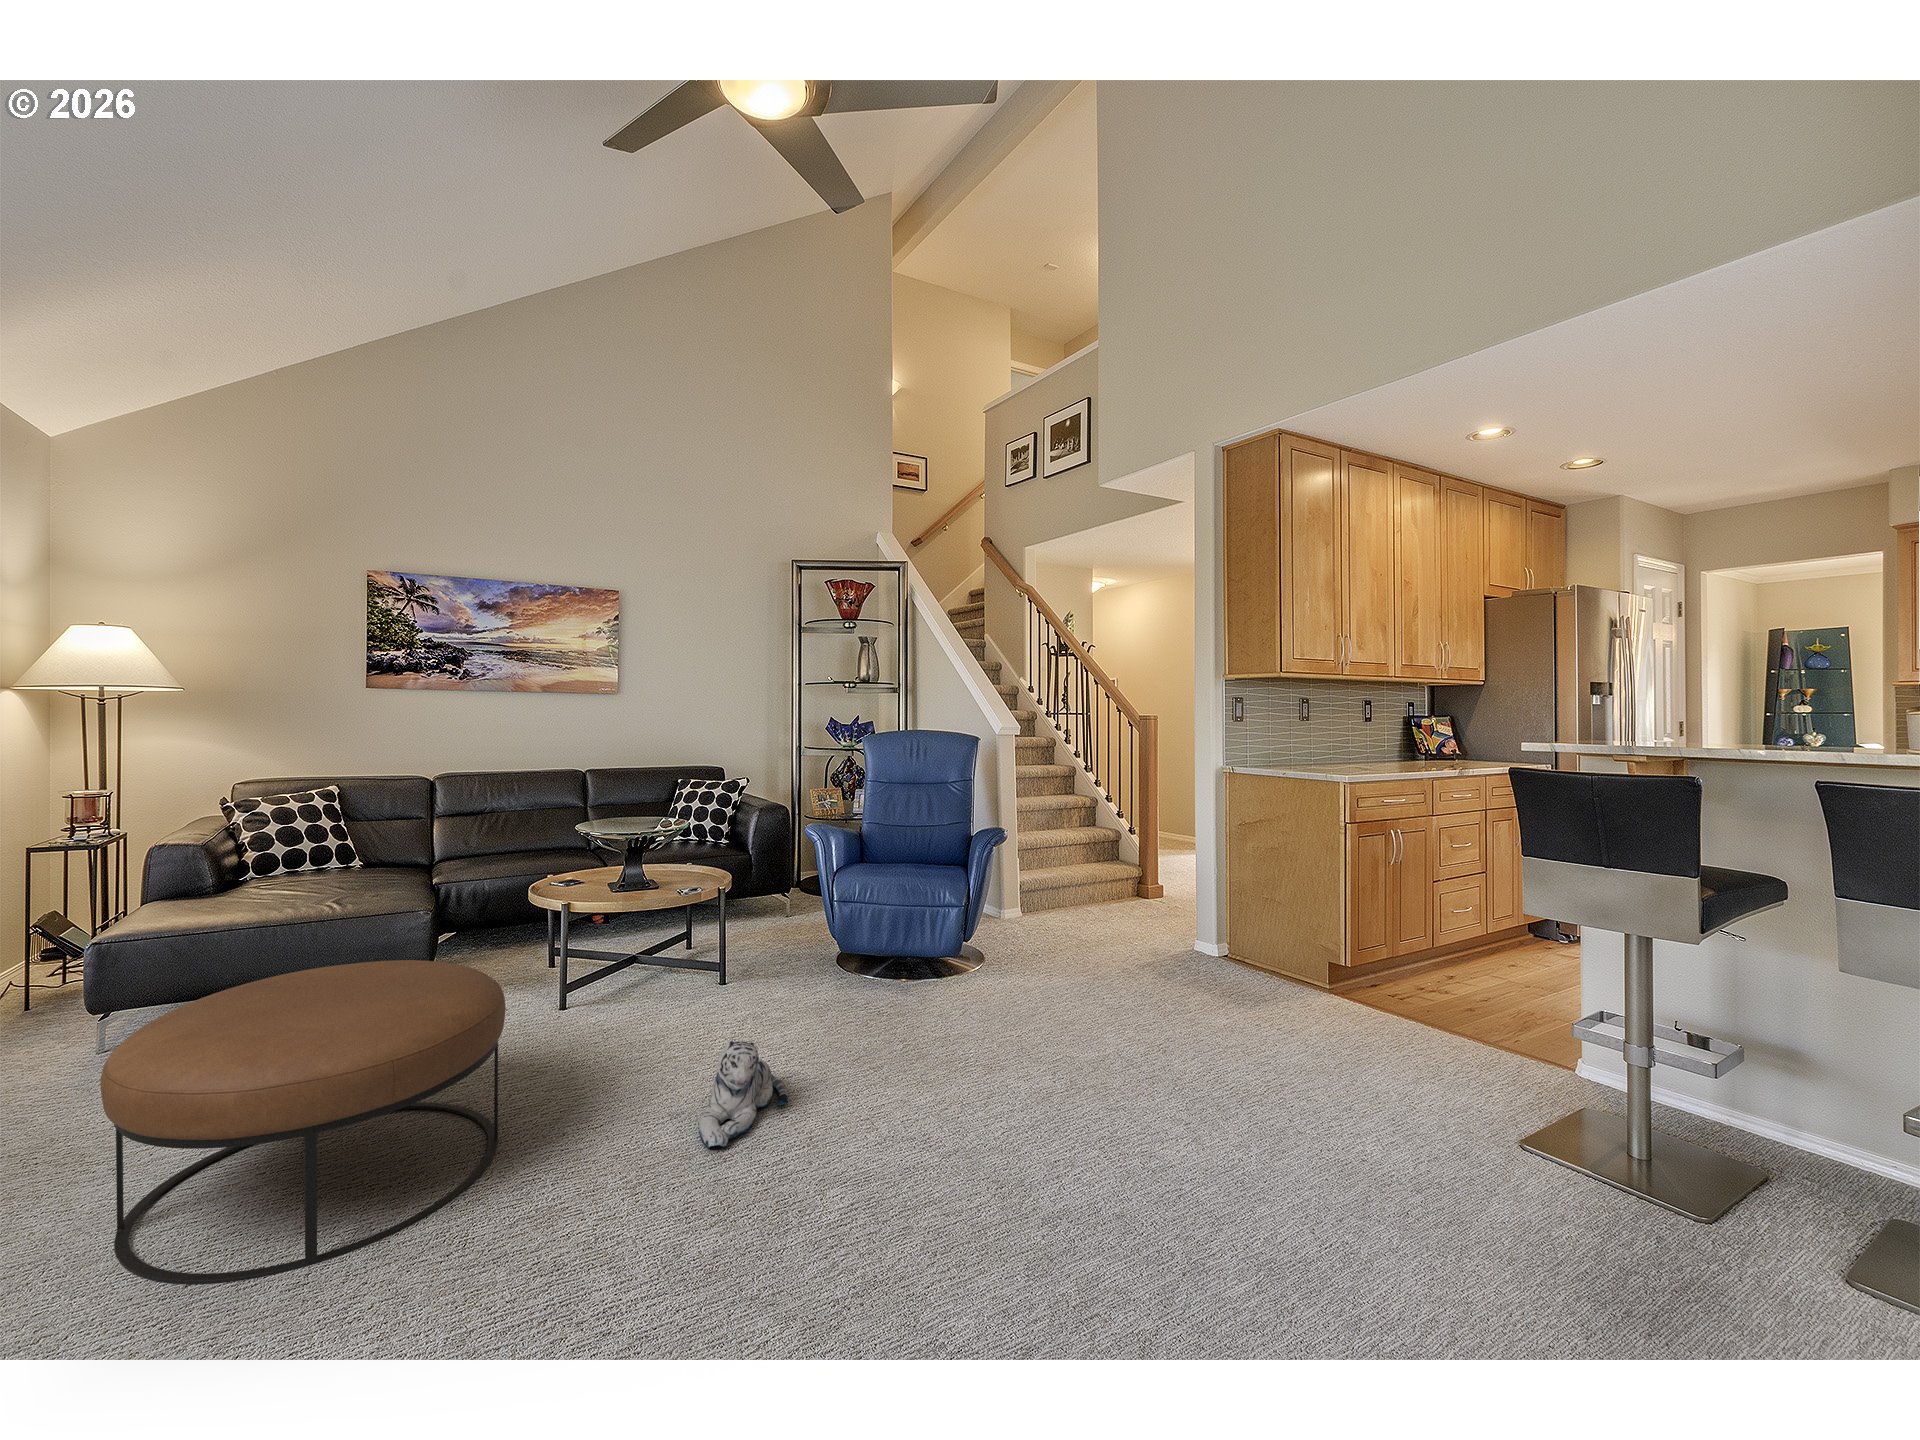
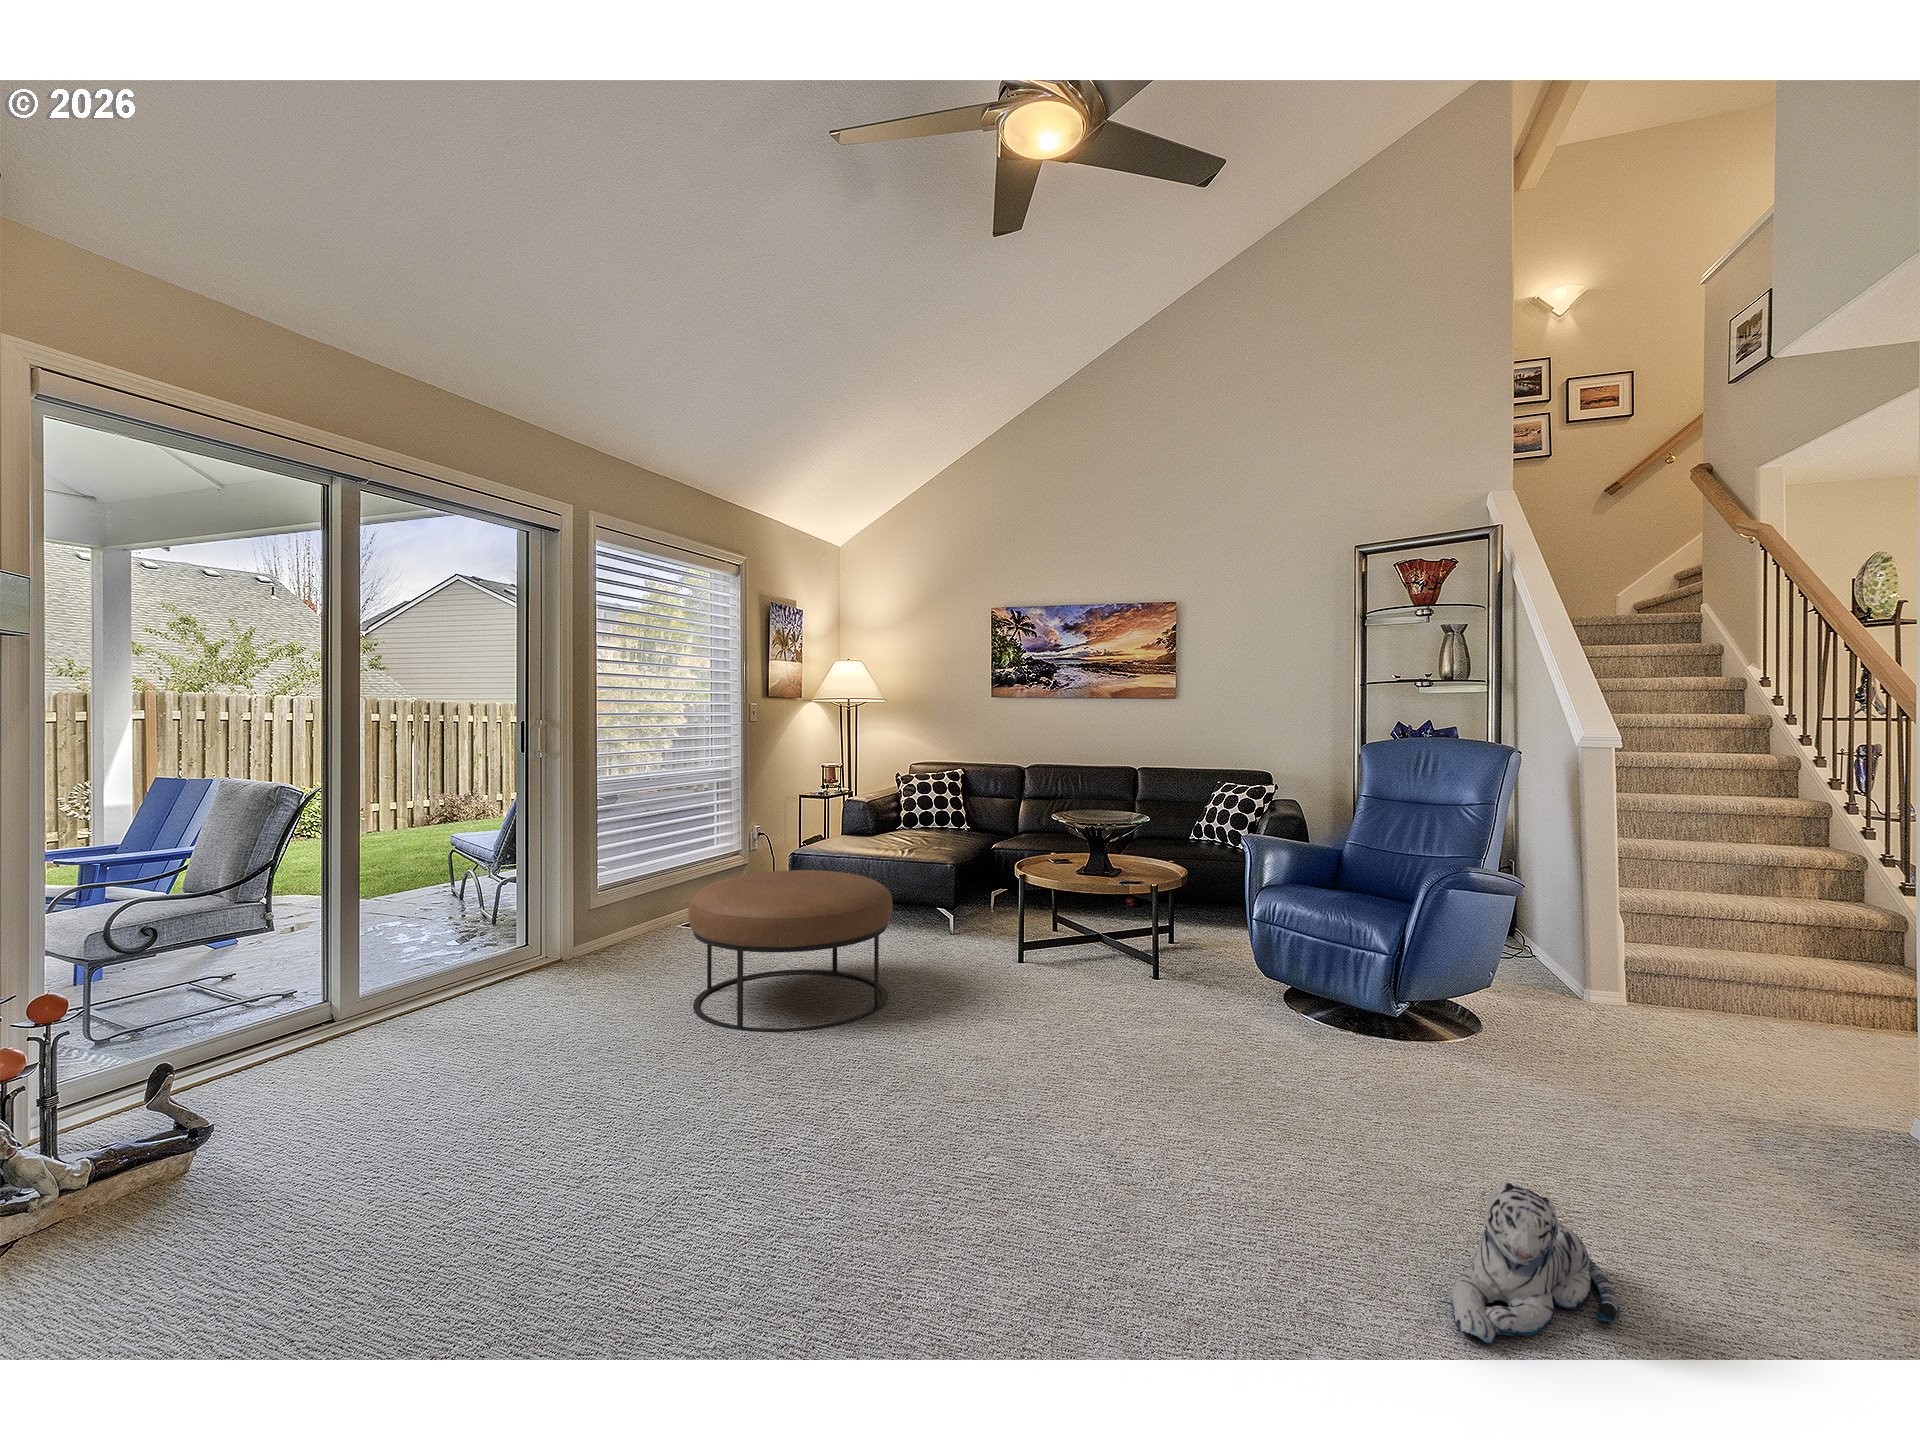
plush toy: present [699,1041,788,1148] -> present [1451,1181,1619,1344]

